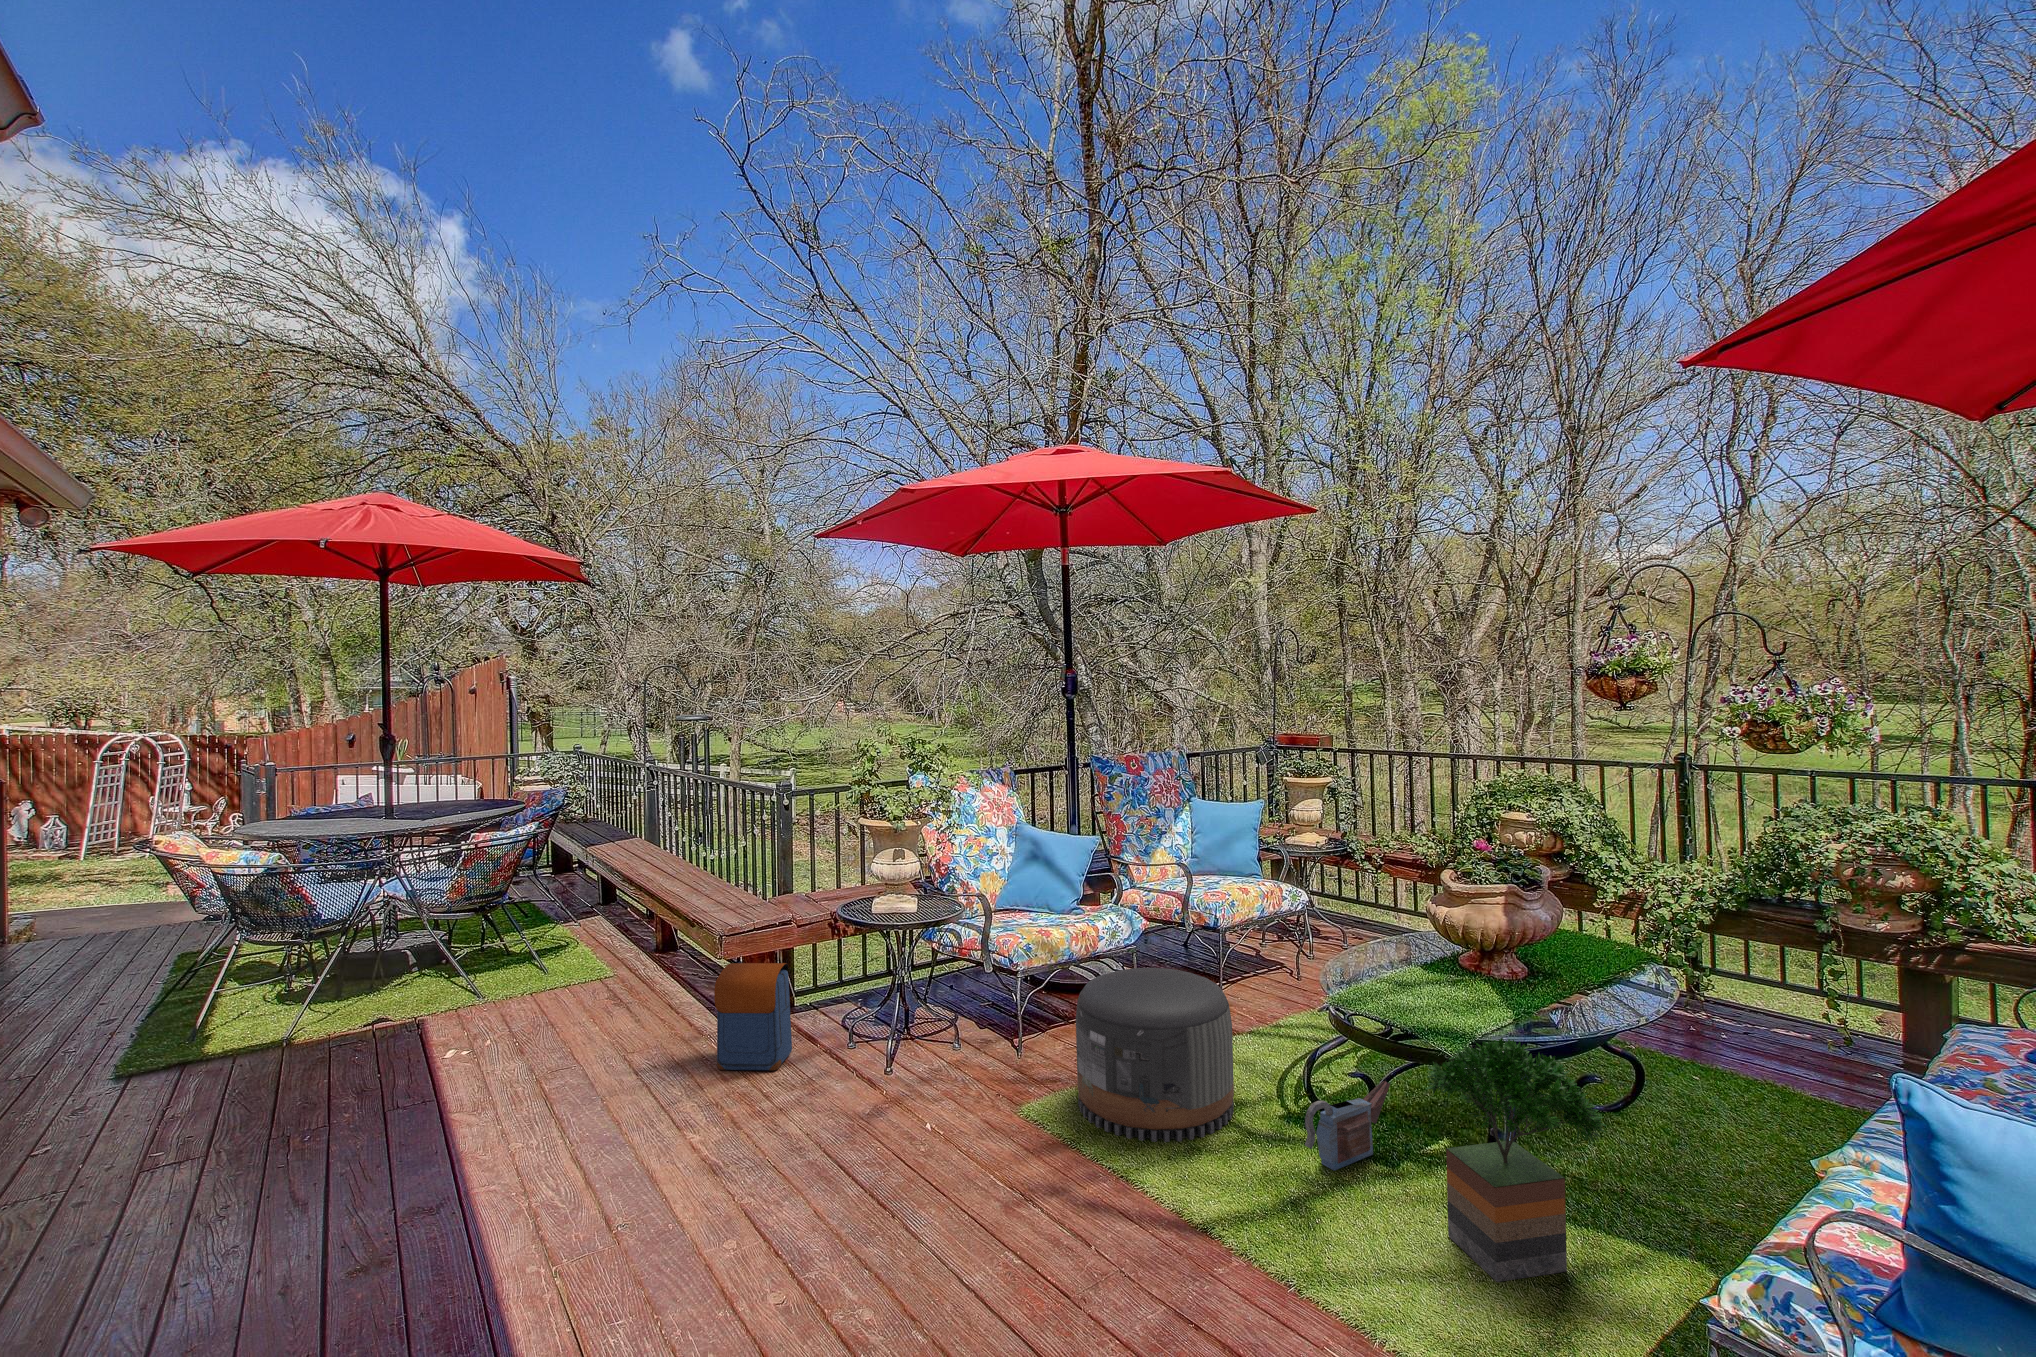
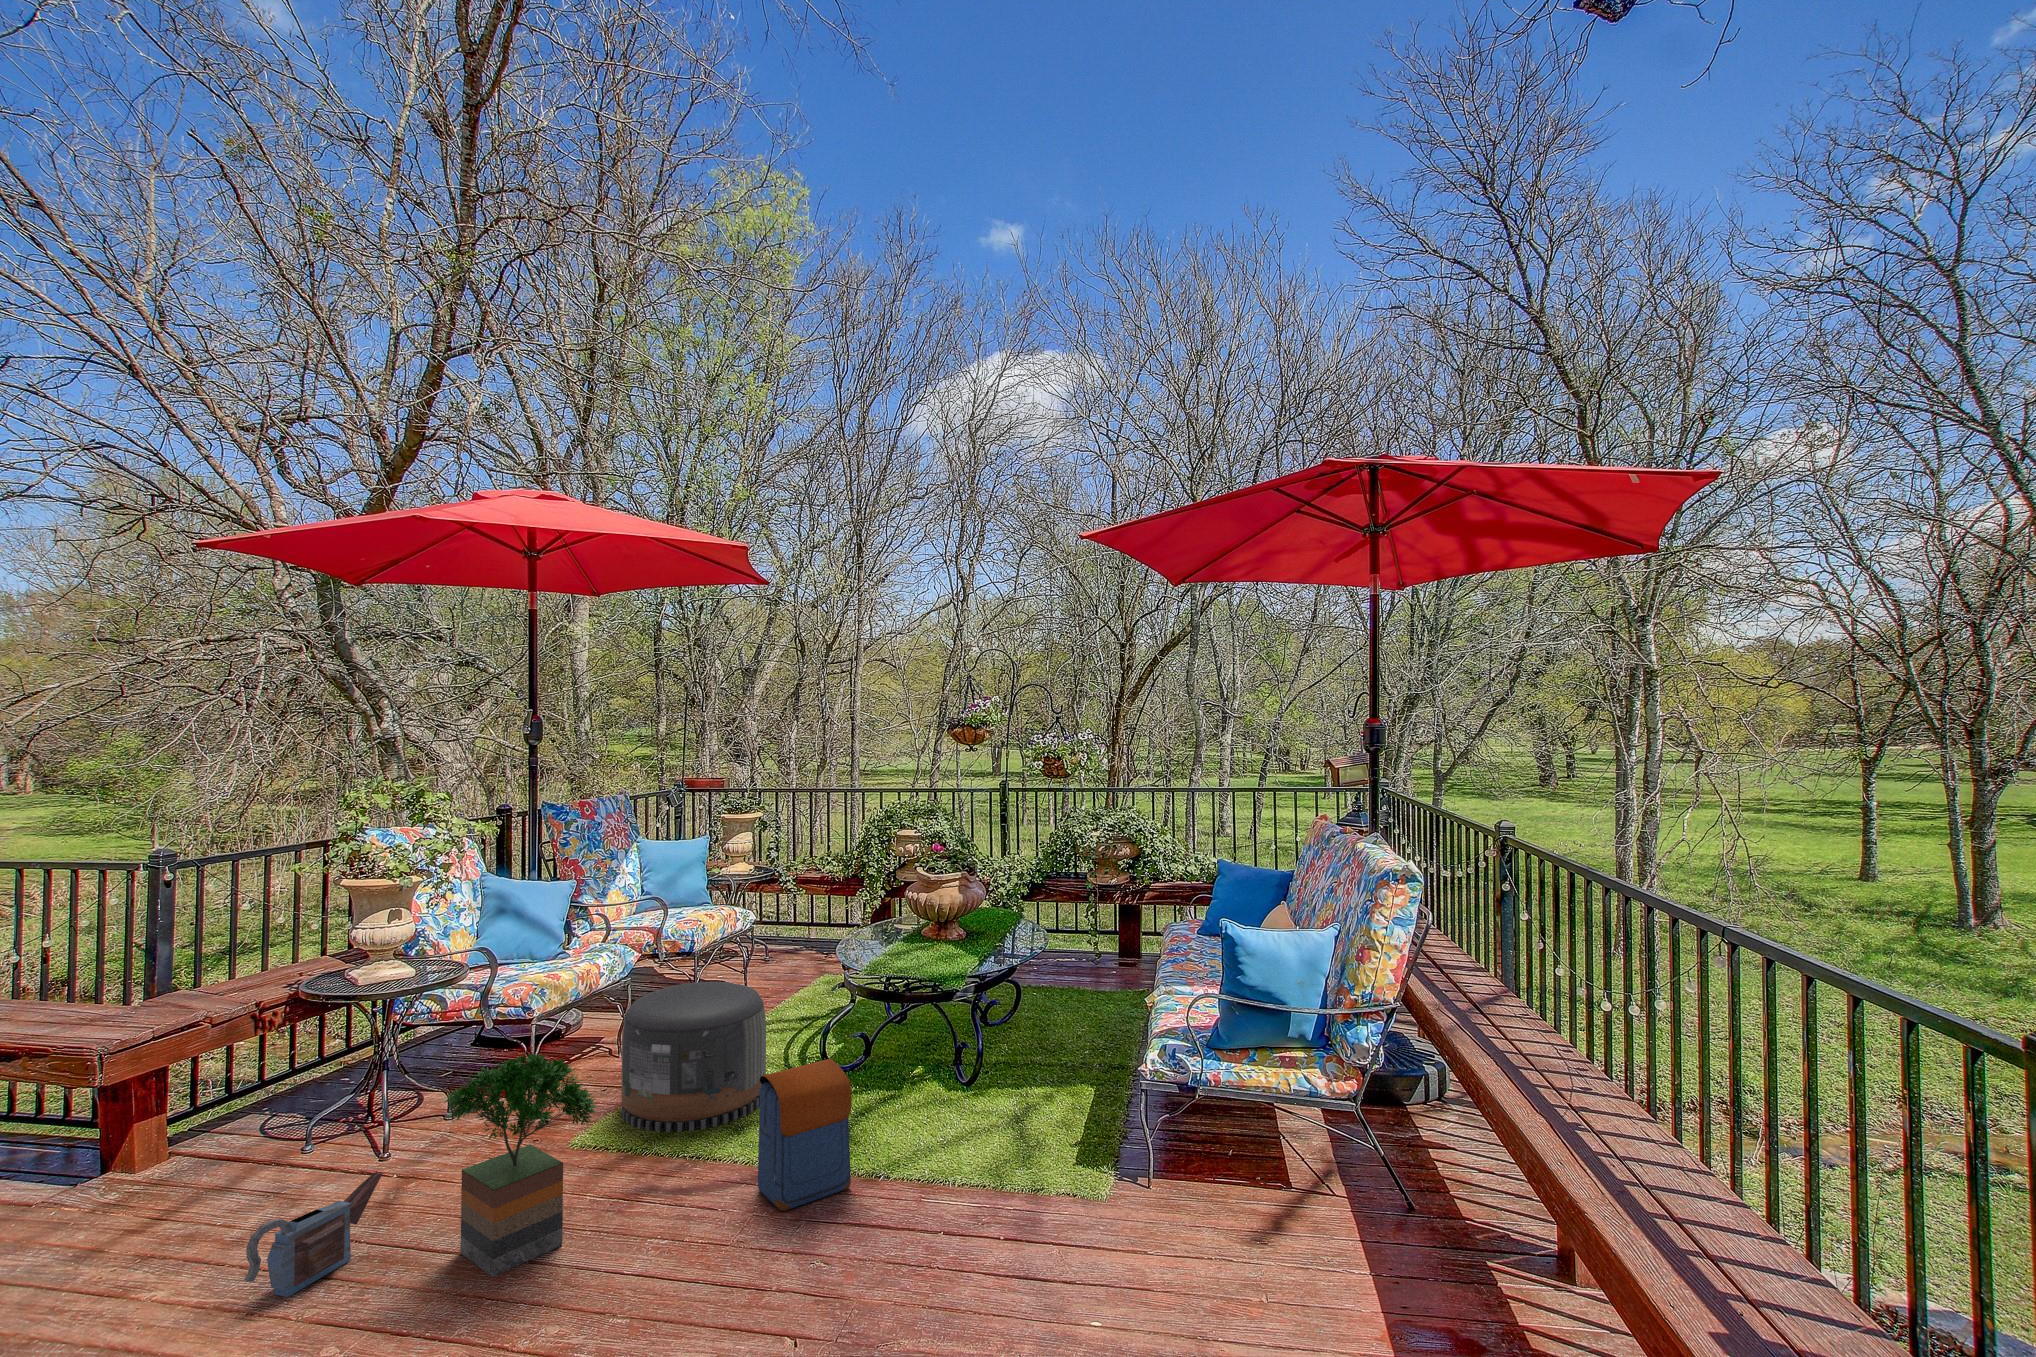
backpack: present [714,963,792,1070] -> present [758,1059,852,1211]
potted tree: present [1426,1037,1606,1282] -> present [445,1053,597,1277]
watering can: present [1305,1081,1390,1171] -> present [244,1171,383,1297]

